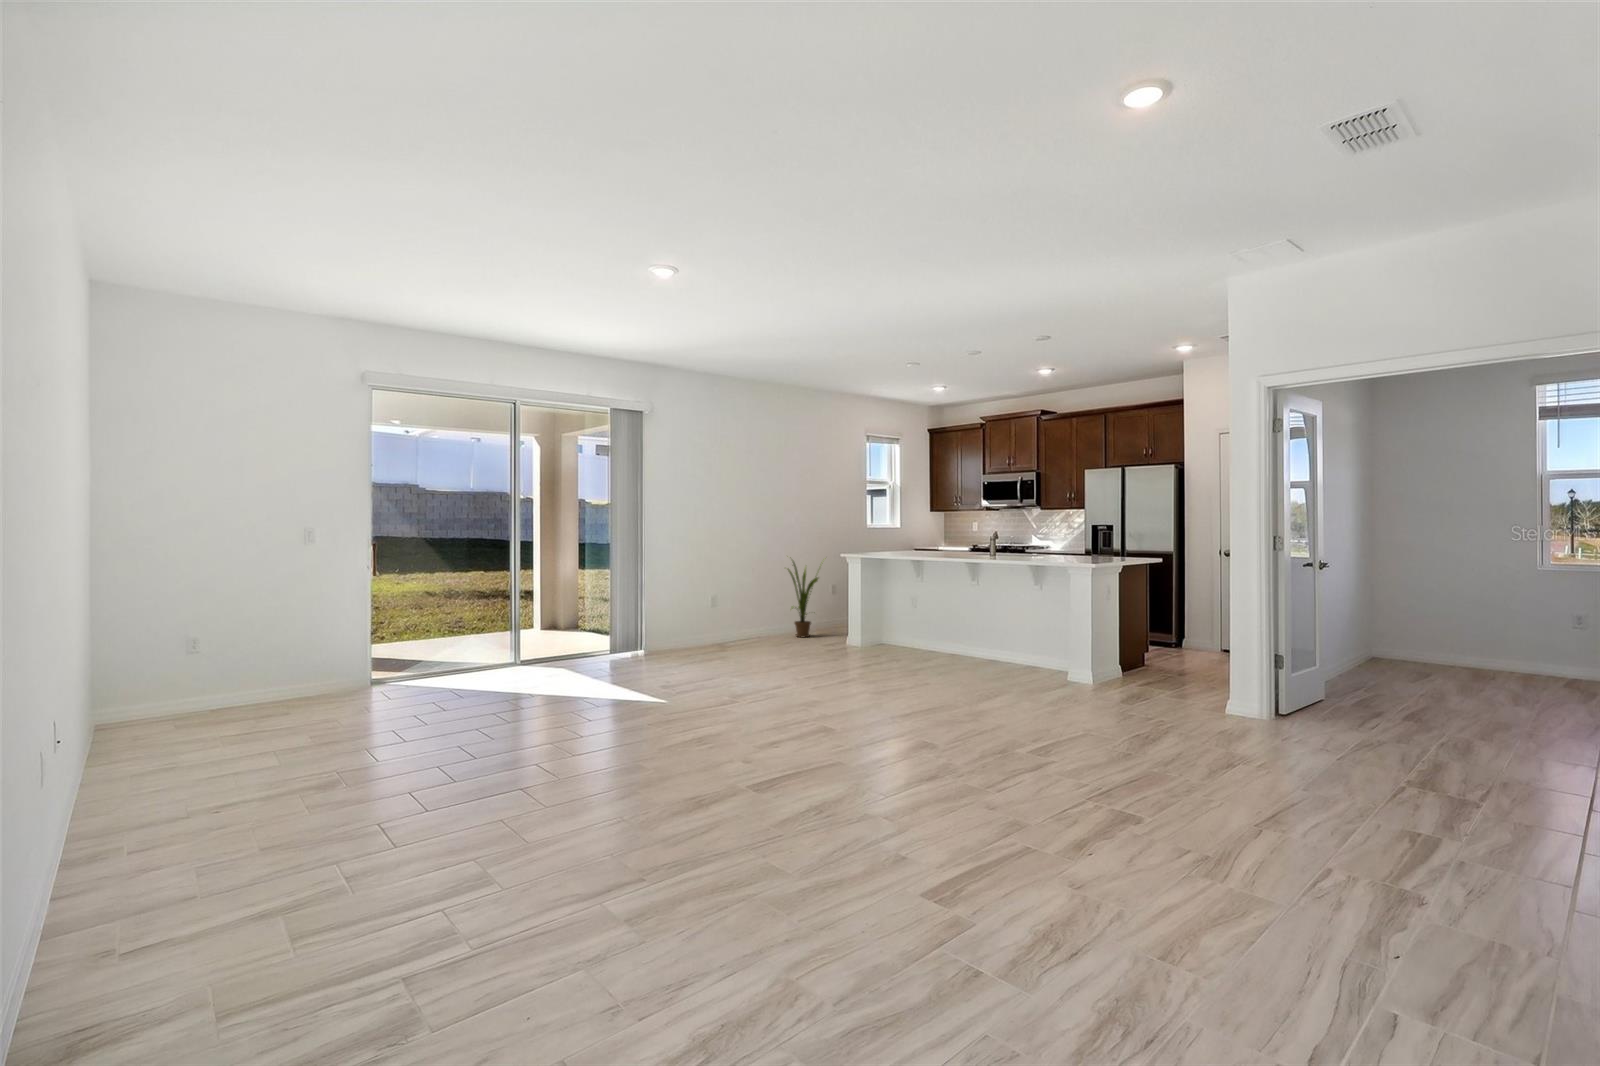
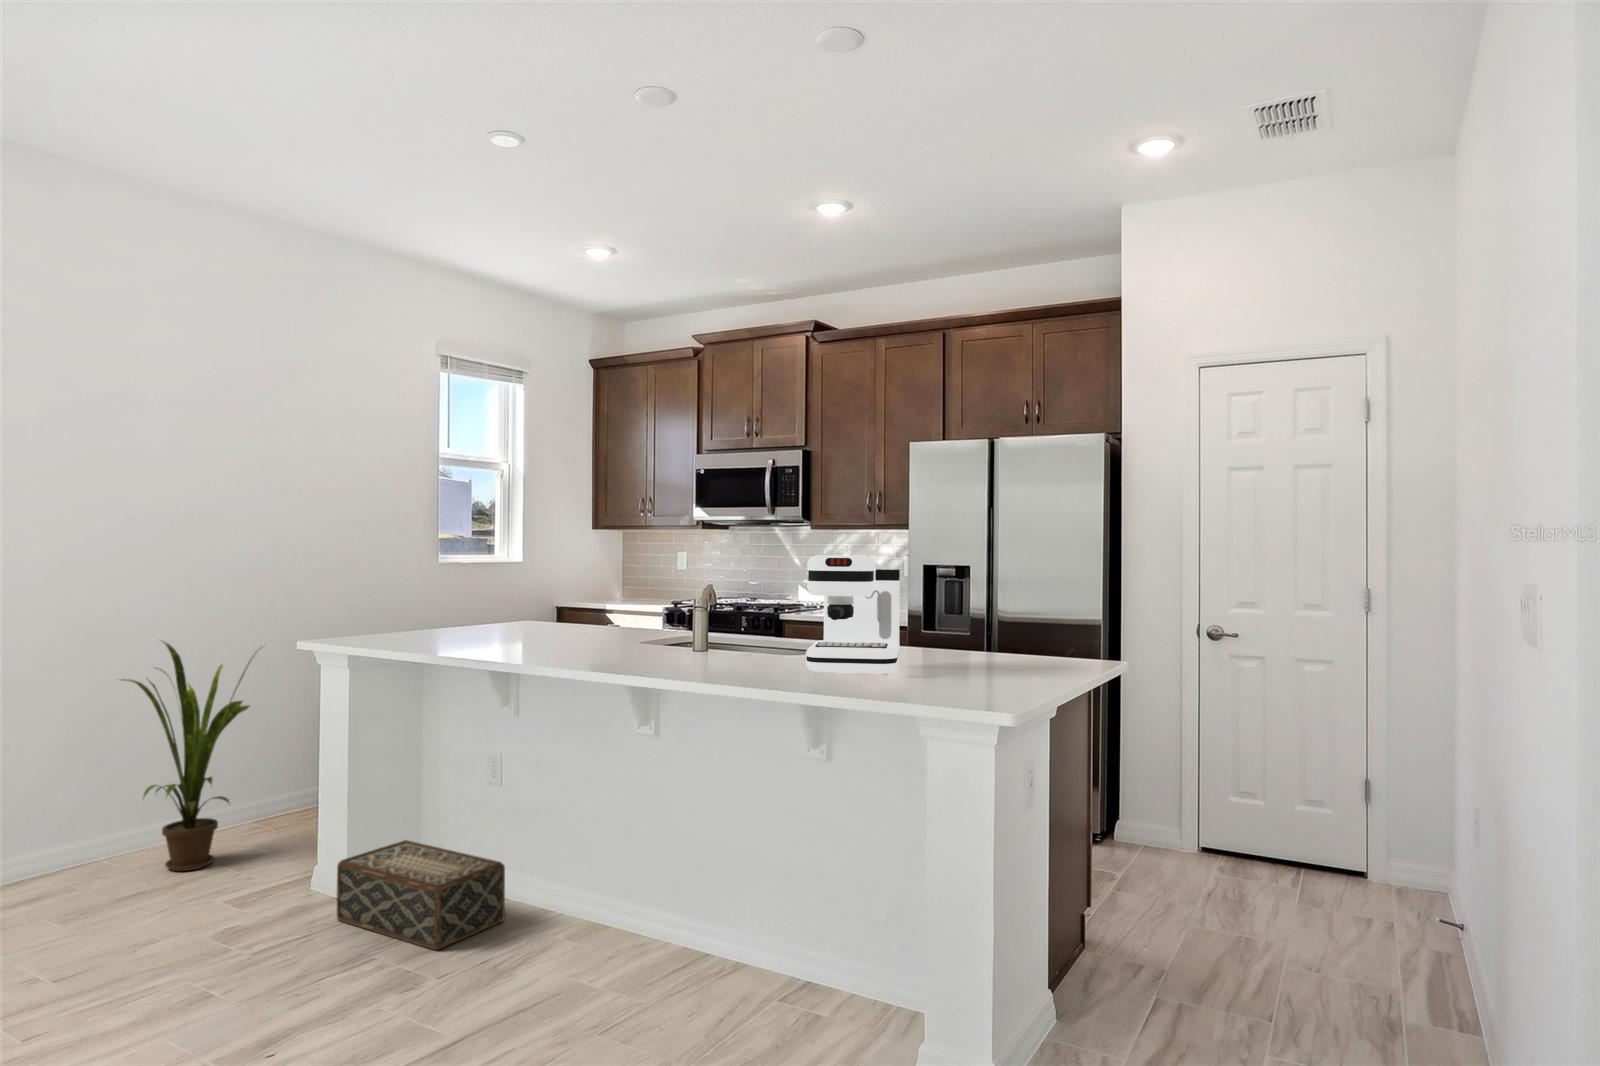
coffee maker: none [1034,520,1068,559] -> present [806,555,900,675]
woven basket: none [868,625,926,653] -> present [337,840,505,950]

